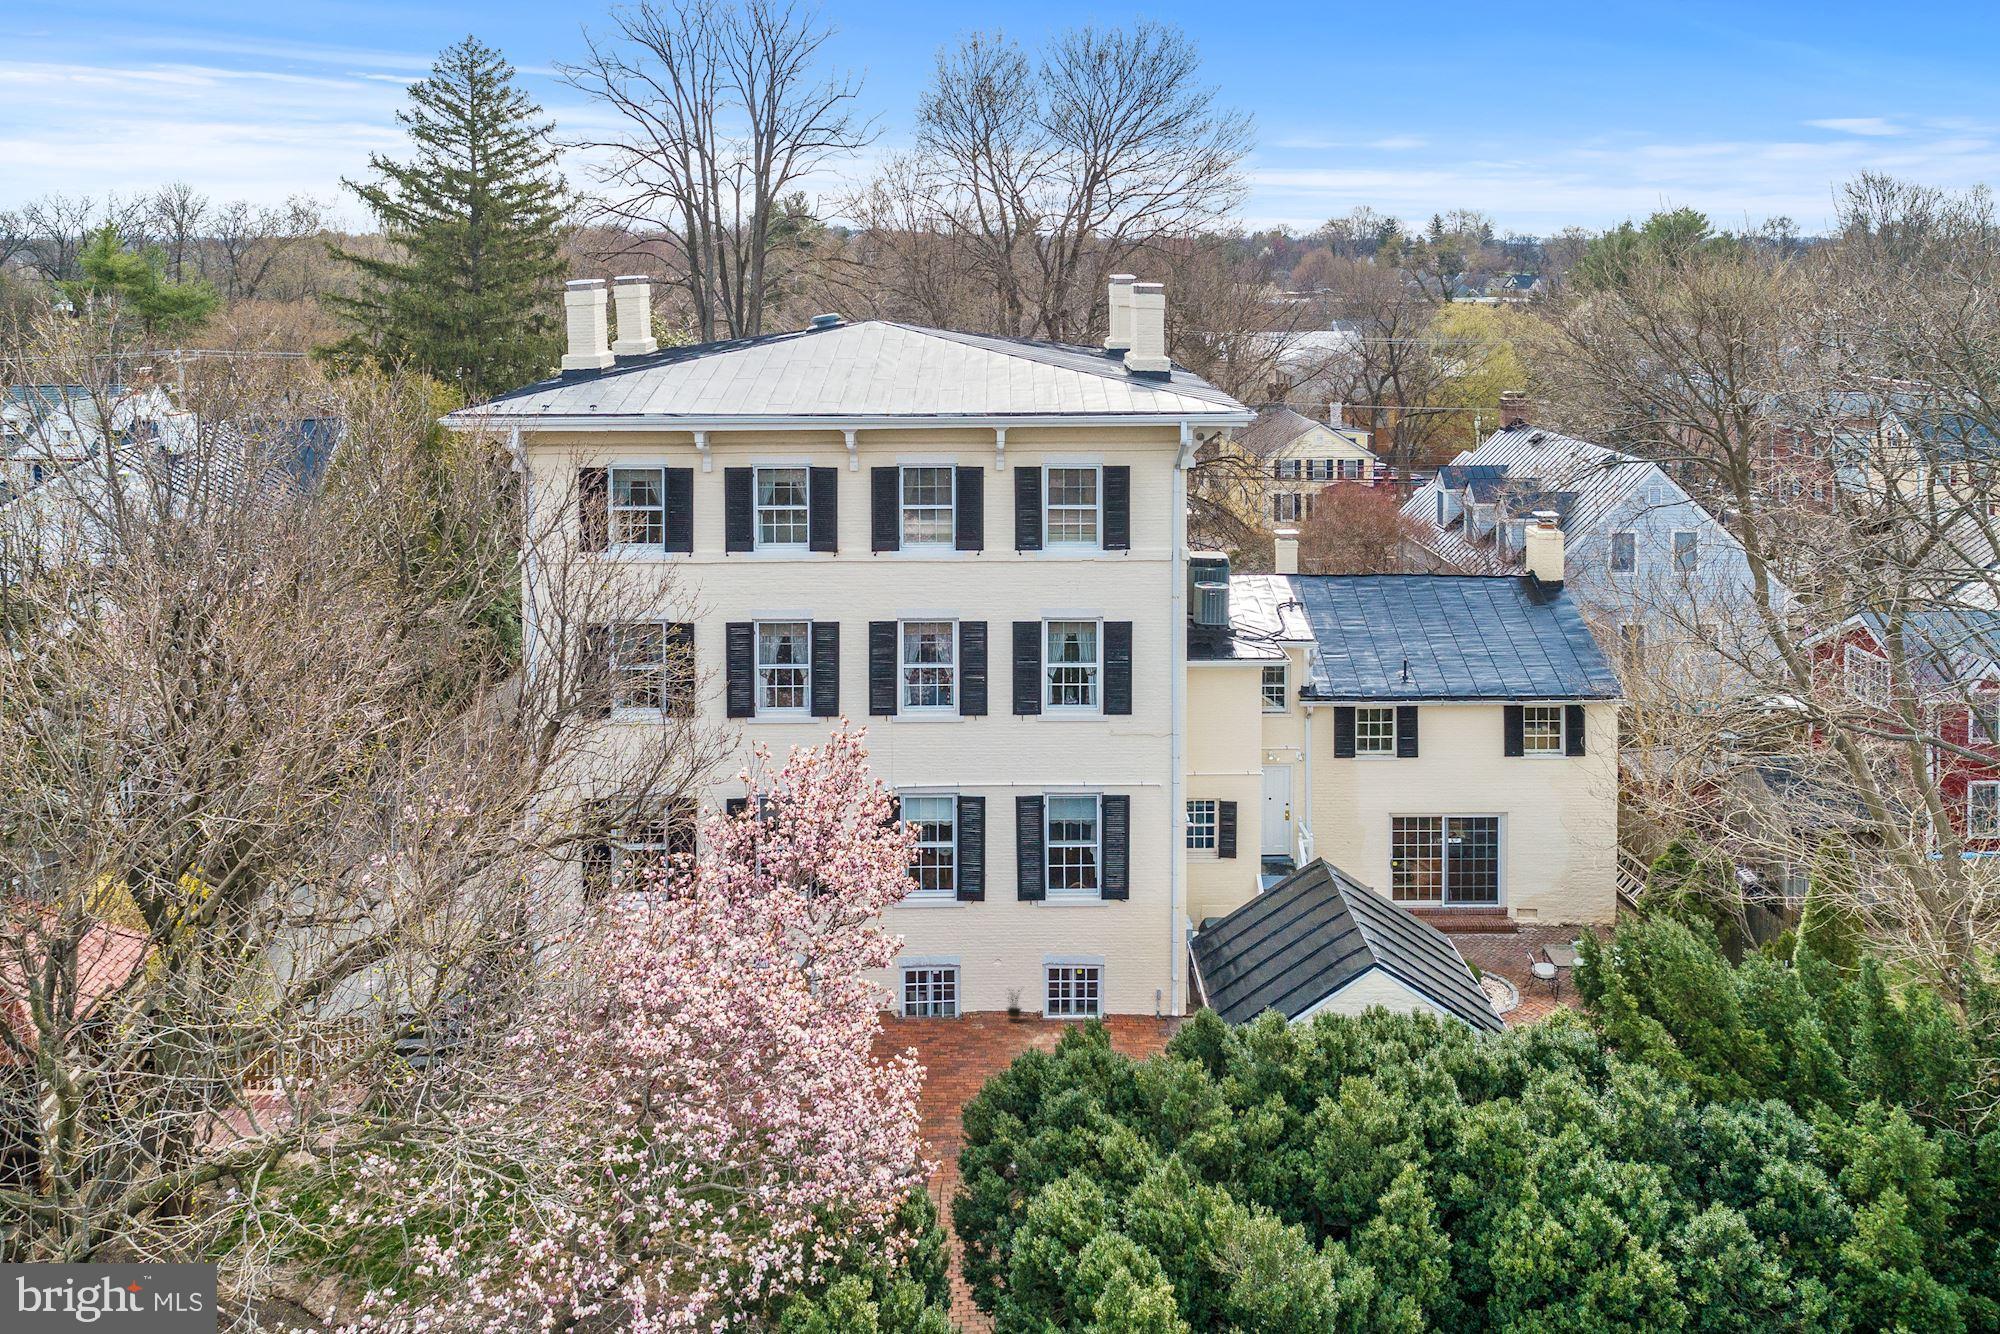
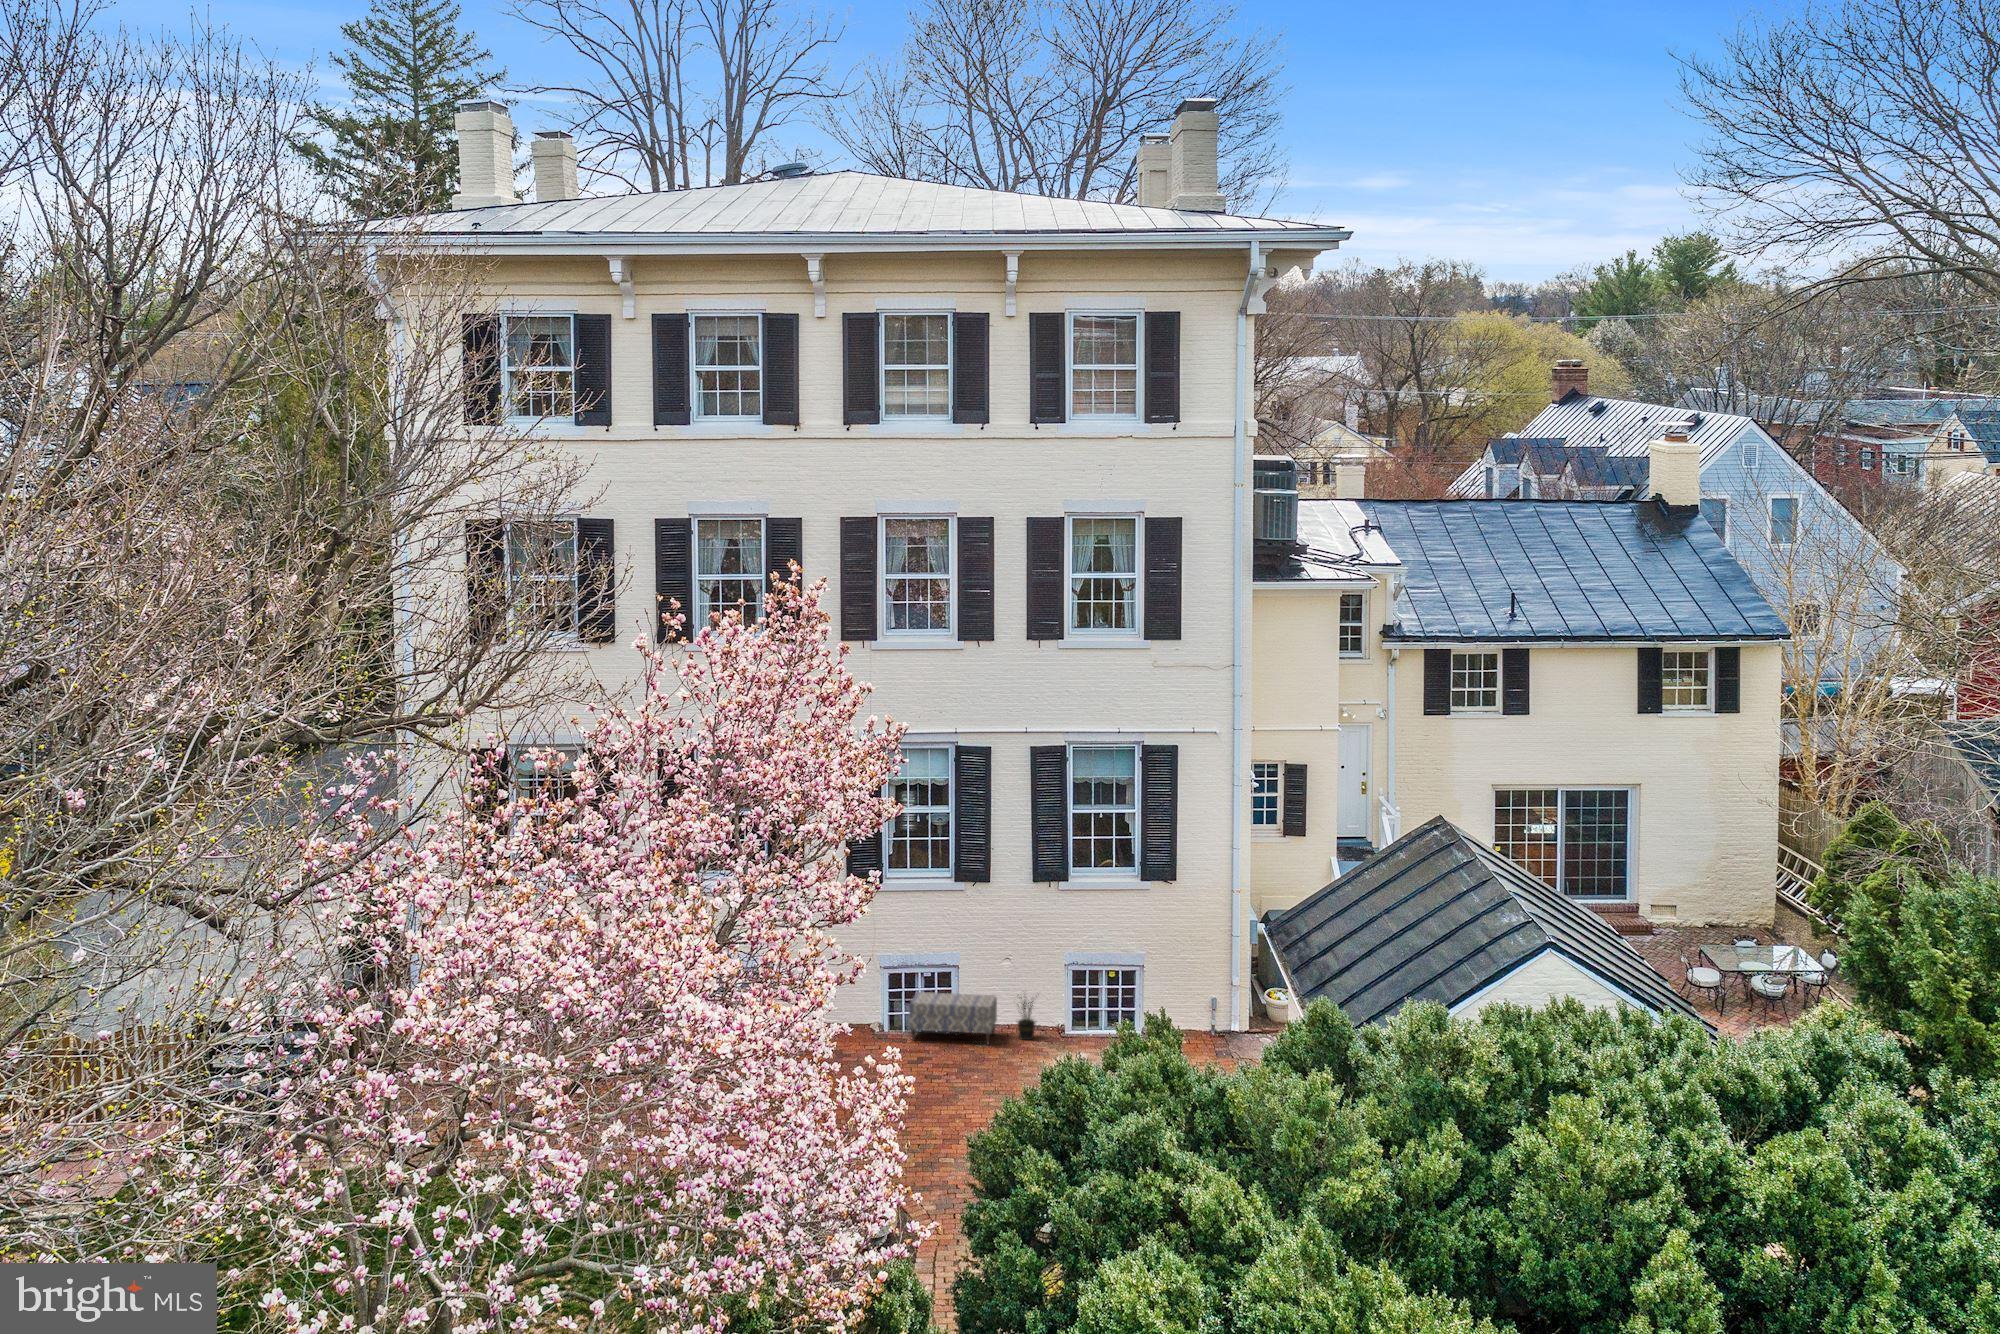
bench: none [924,985,992,1026] -> present [909,992,997,1045]

